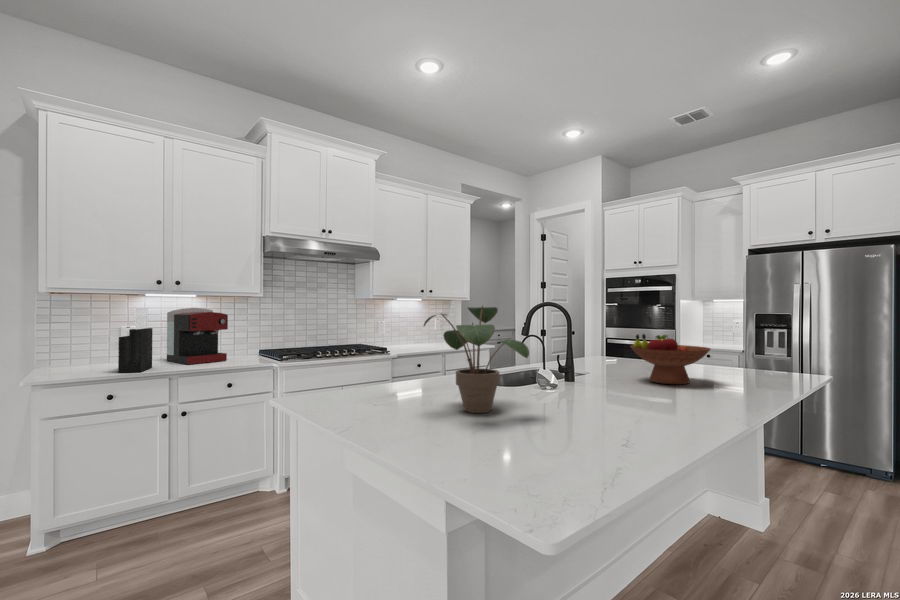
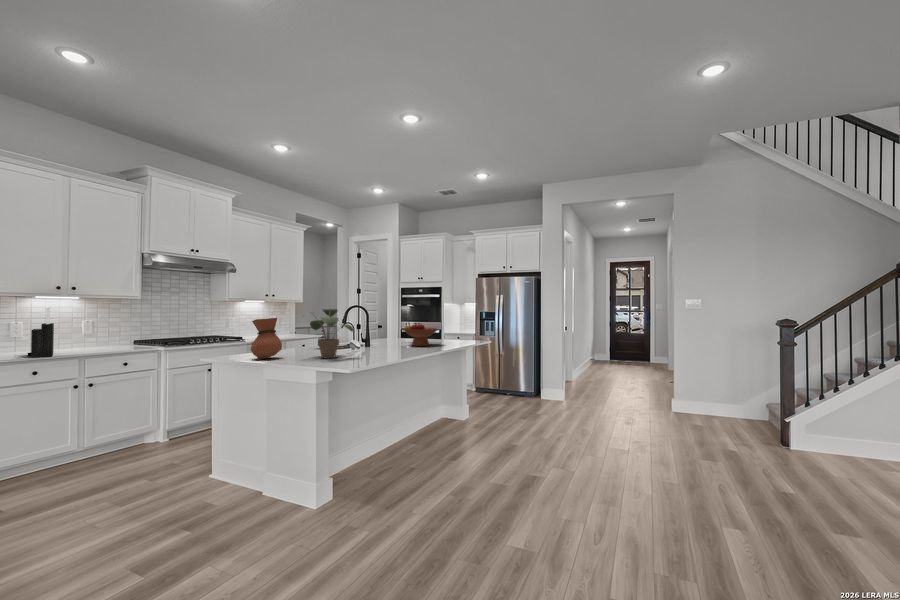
coffee maker: present [167,308,228,364] -> none [55,307,114,351]
vase: none [339,324,395,403] -> present [251,318,282,359]

